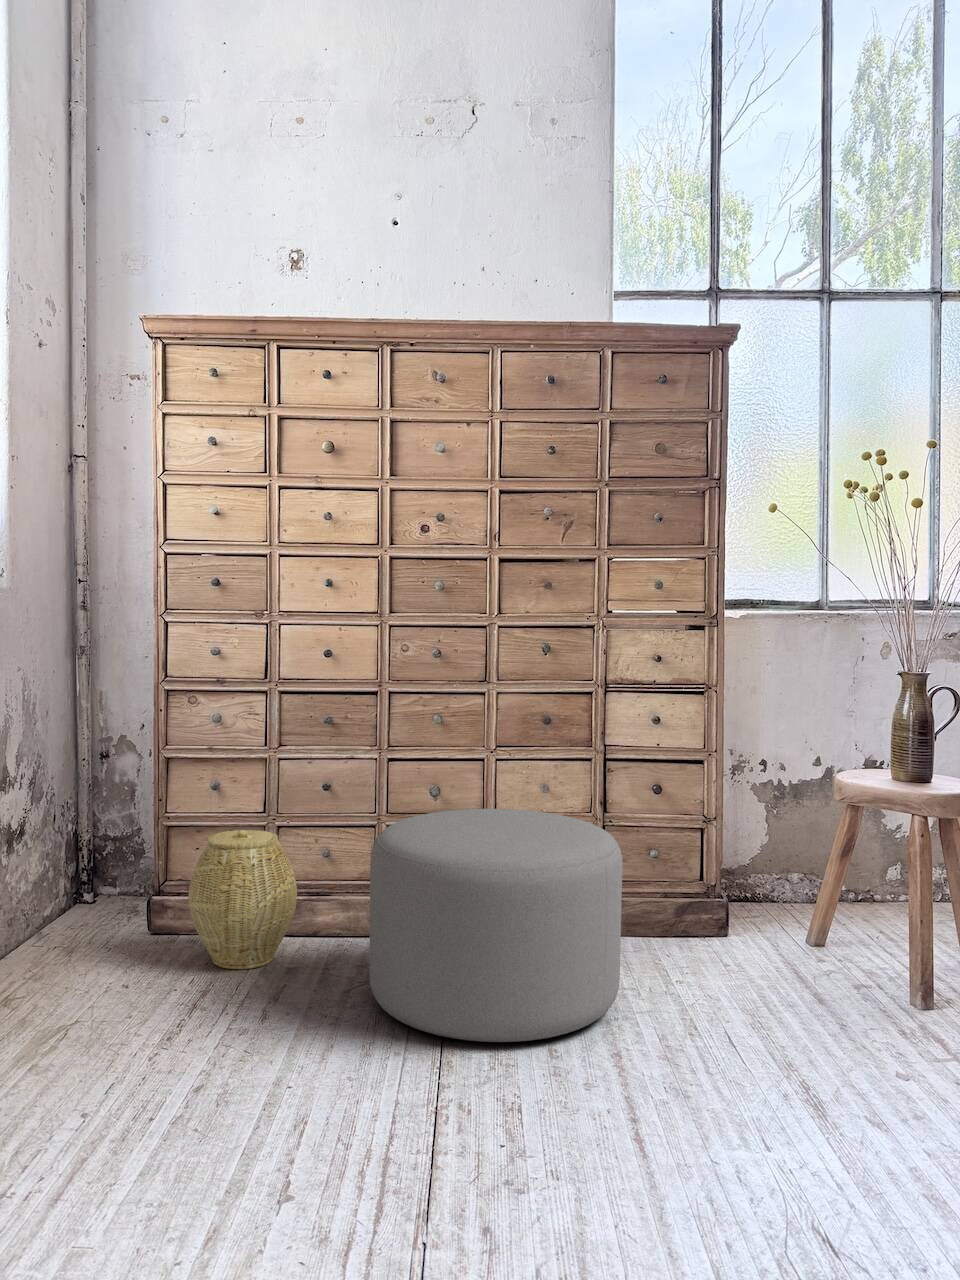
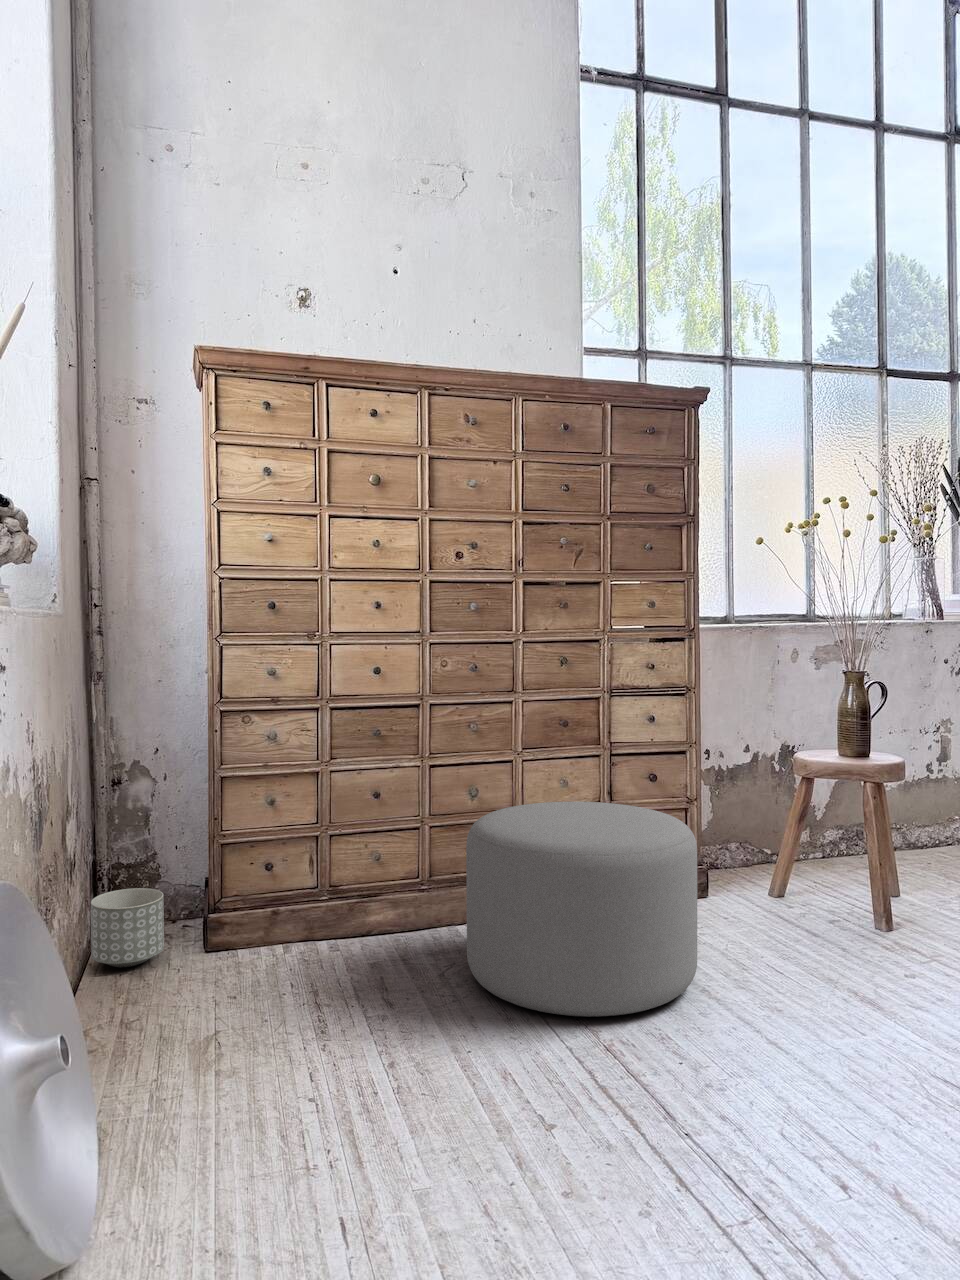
woven basket: present [189,830,297,969] -> none [265,841,369,978]
planter: none [41,862,113,938] -> present [91,888,164,967]

